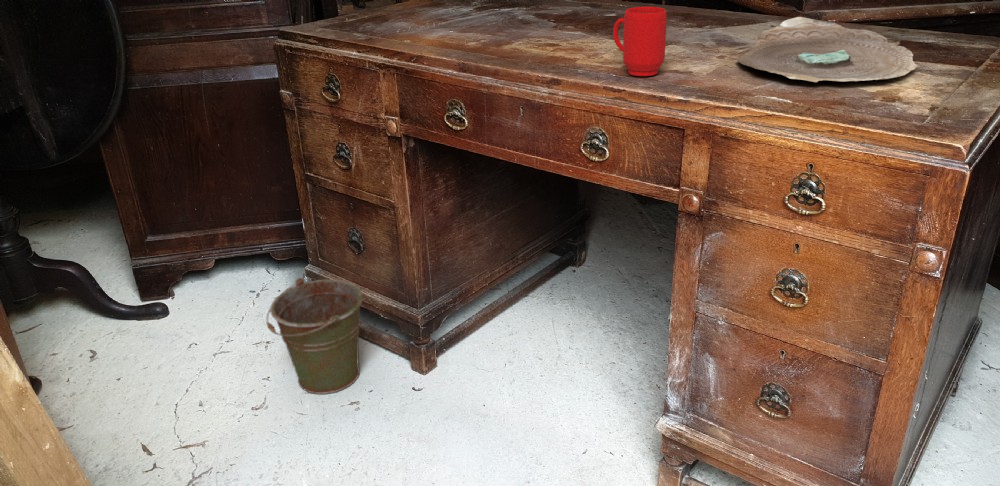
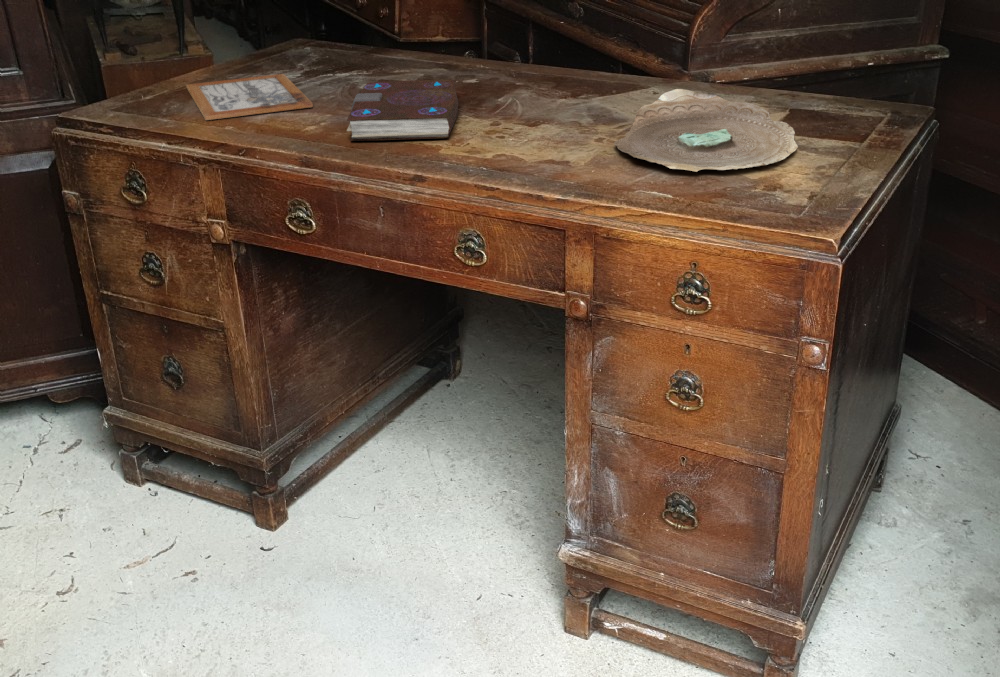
picture frame: none [383,7,478,36] -> present [187,74,313,120]
mug: present [613,7,667,76] -> none [479,92,538,170]
book: none [499,9,599,52] -> present [347,80,459,141]
bucket: present [266,278,362,394] -> none [69,423,191,567]

